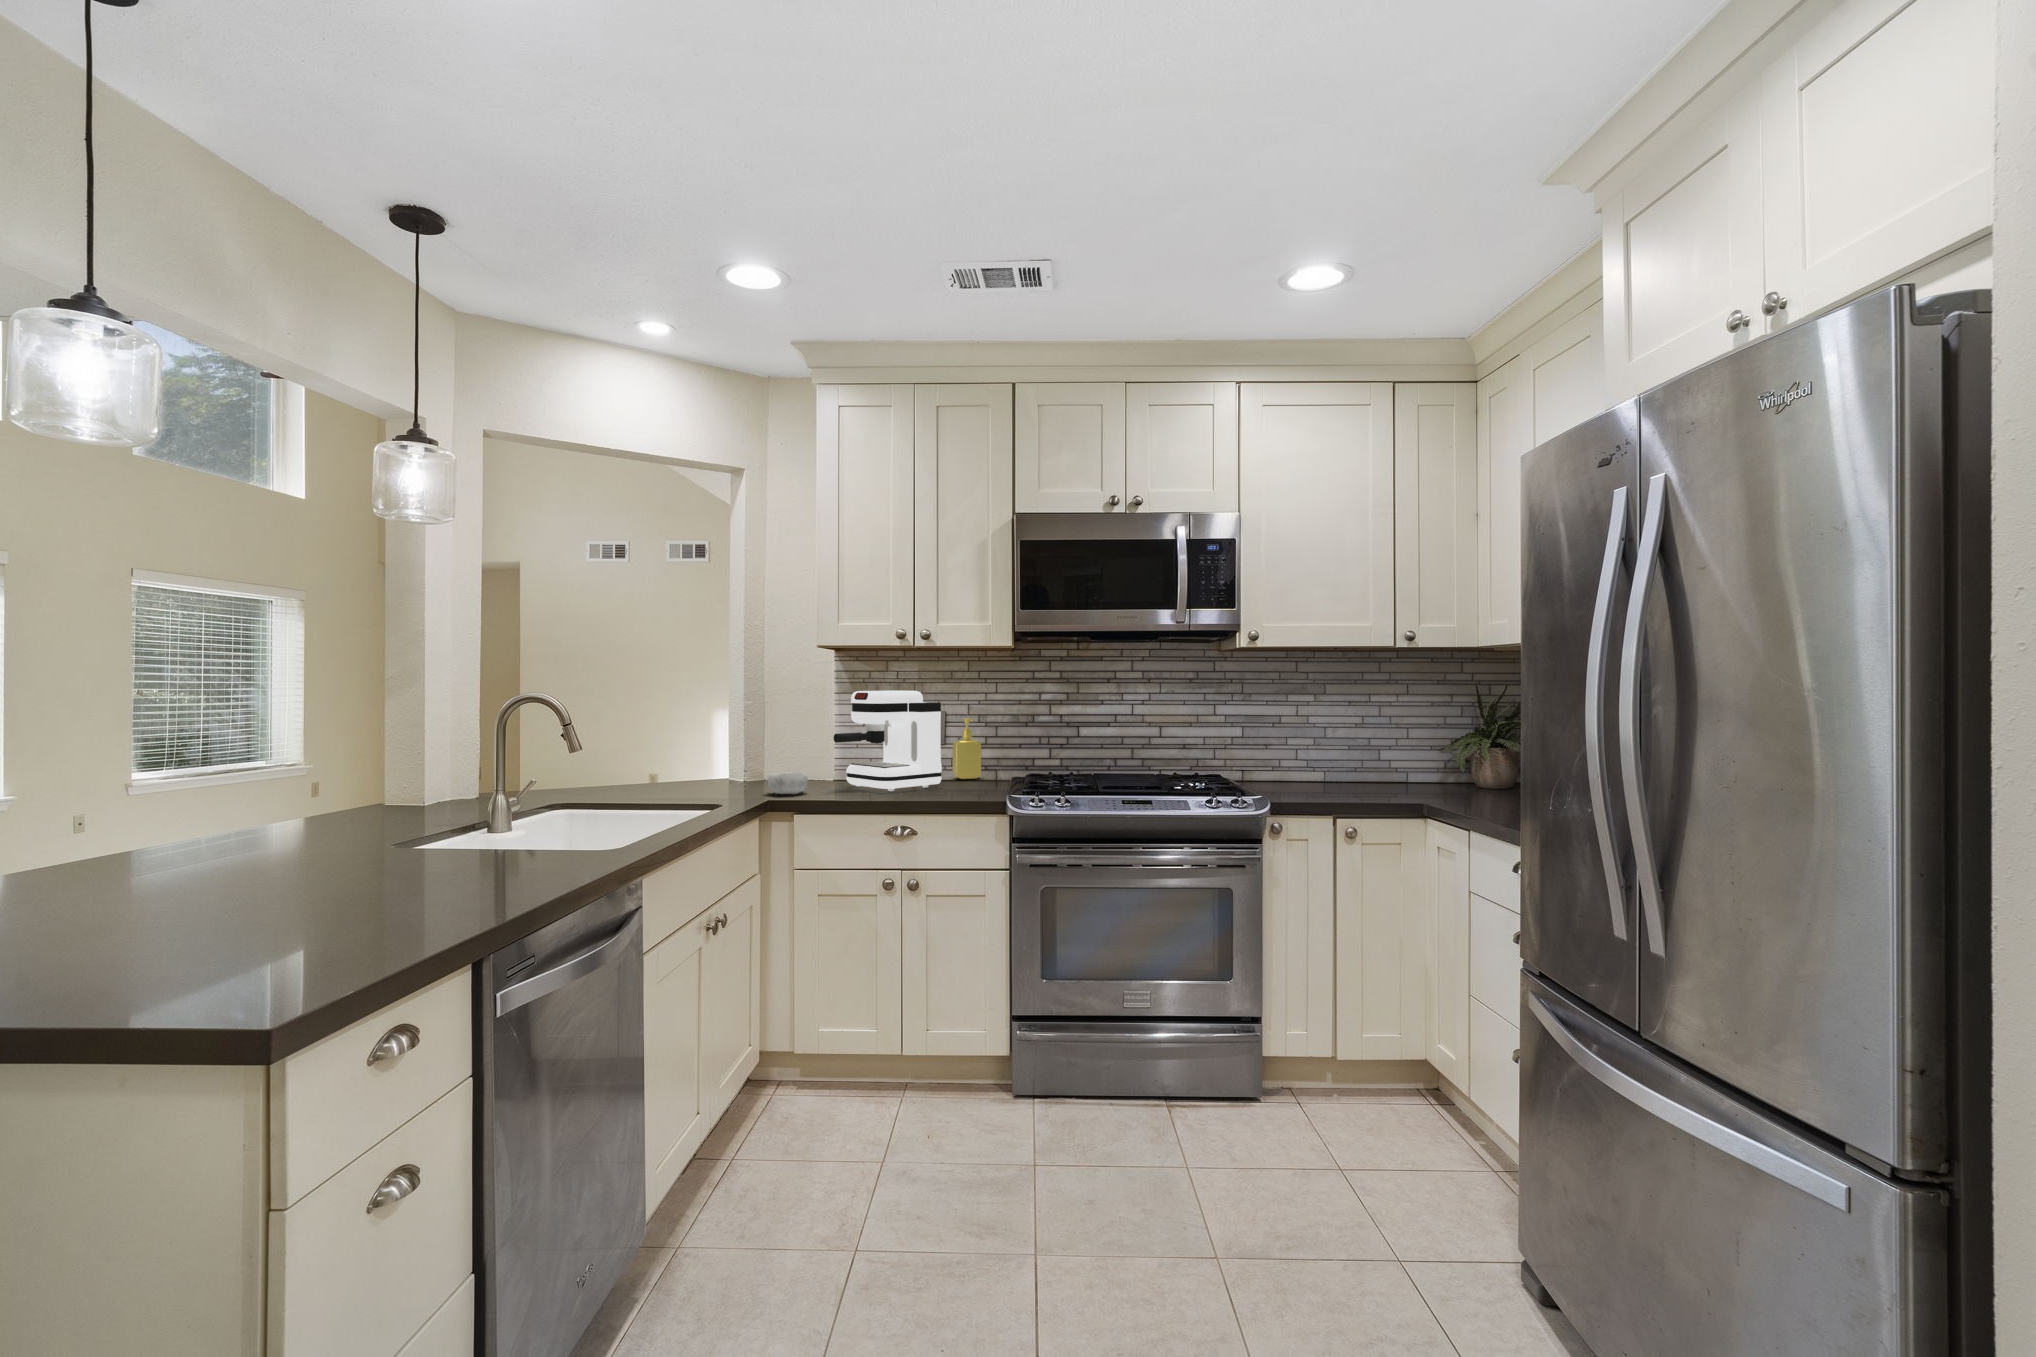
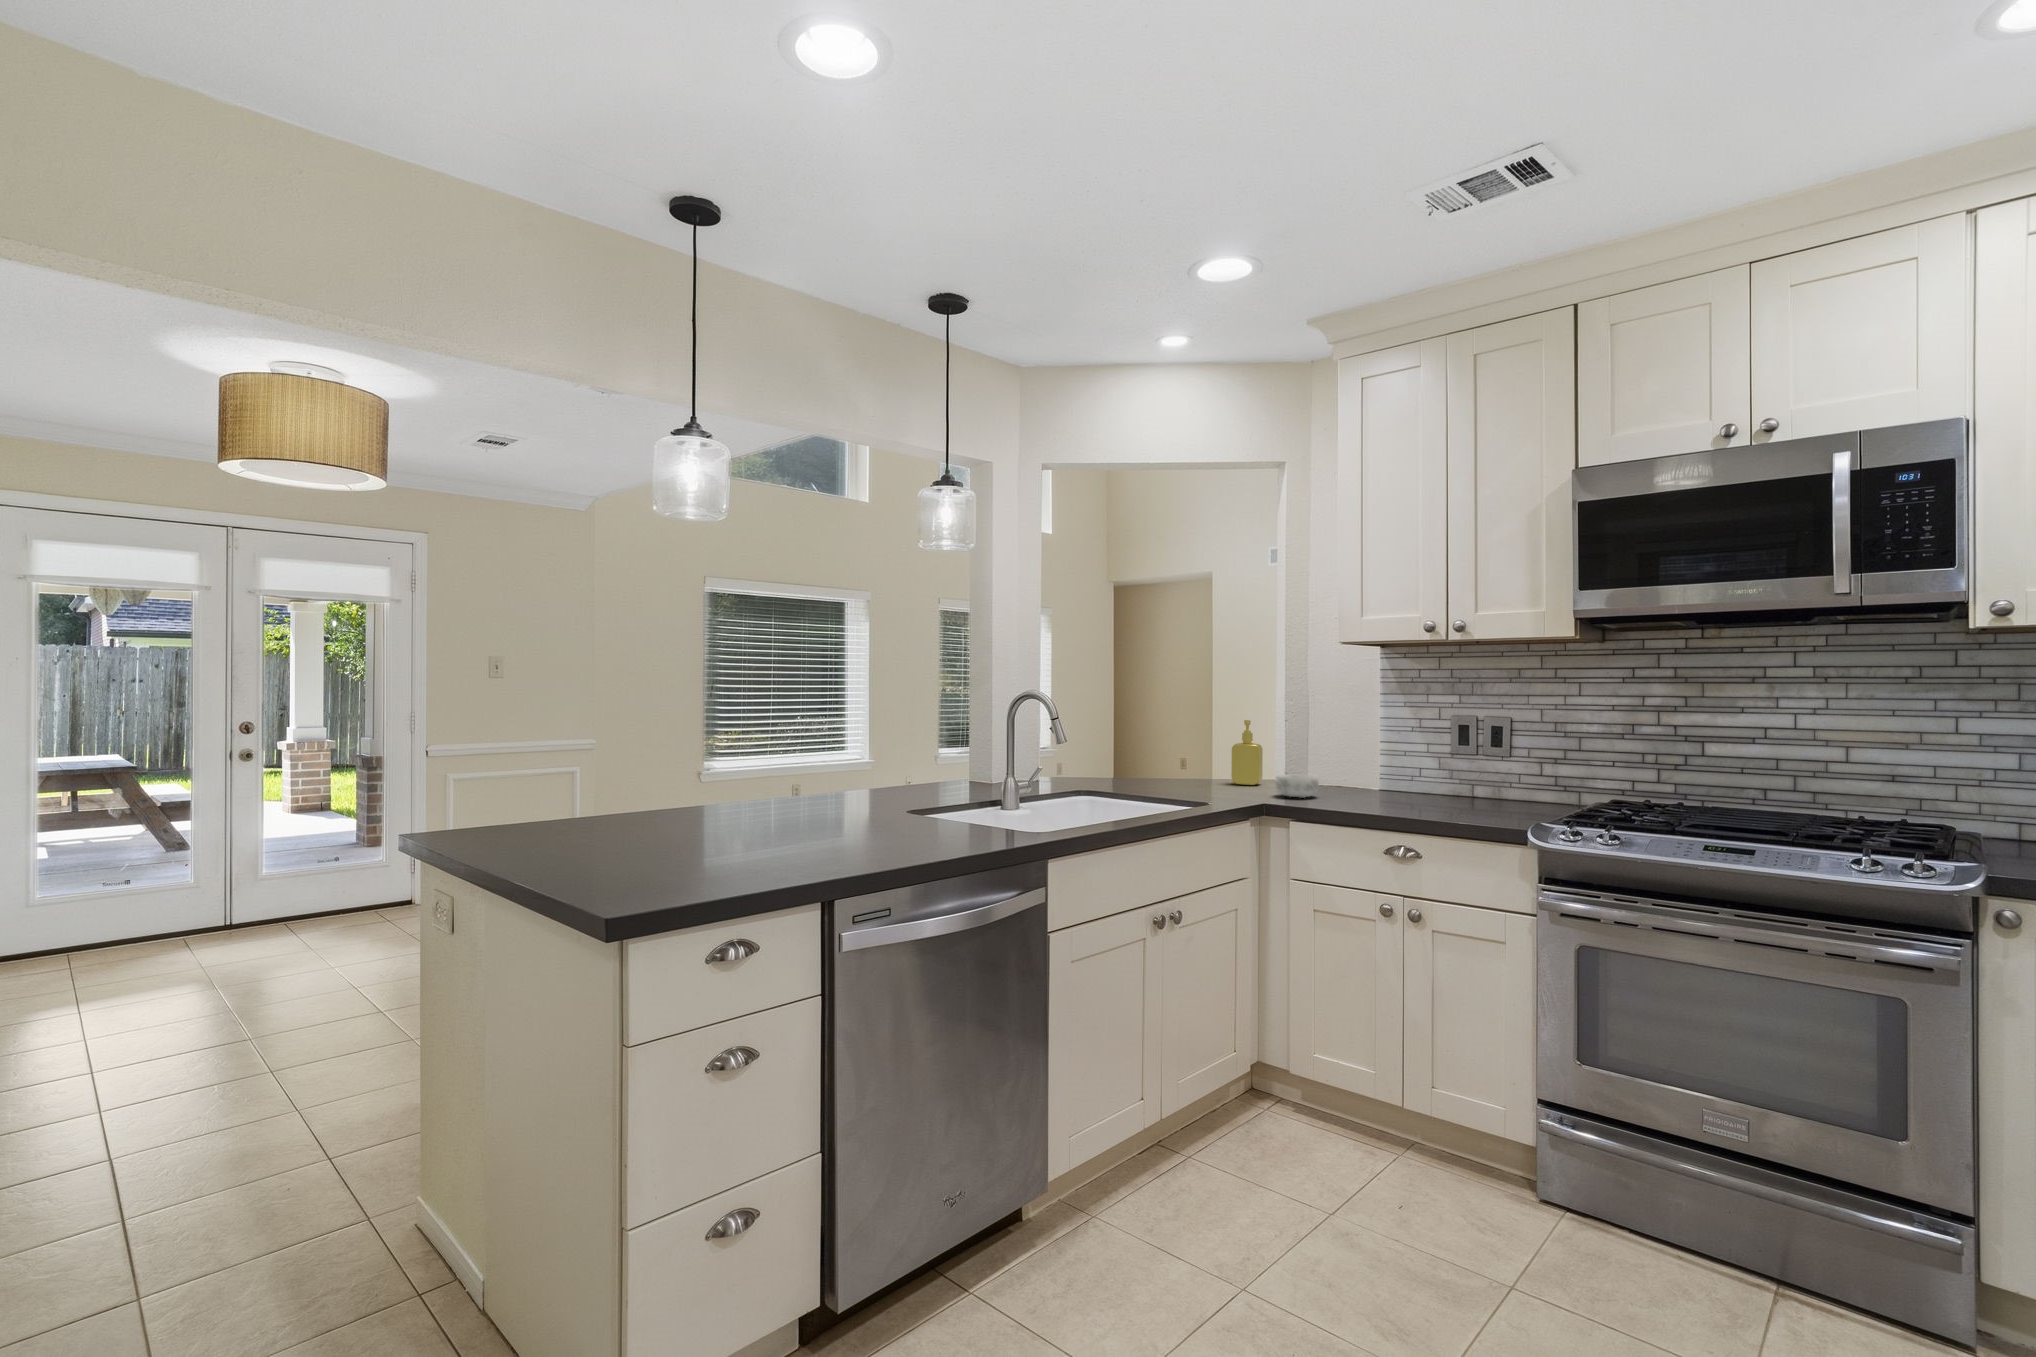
coffee maker: present [834,691,942,791] -> none [1347,690,1480,804]
soap dispenser: present [953,718,981,779] -> present [1231,720,1263,785]

